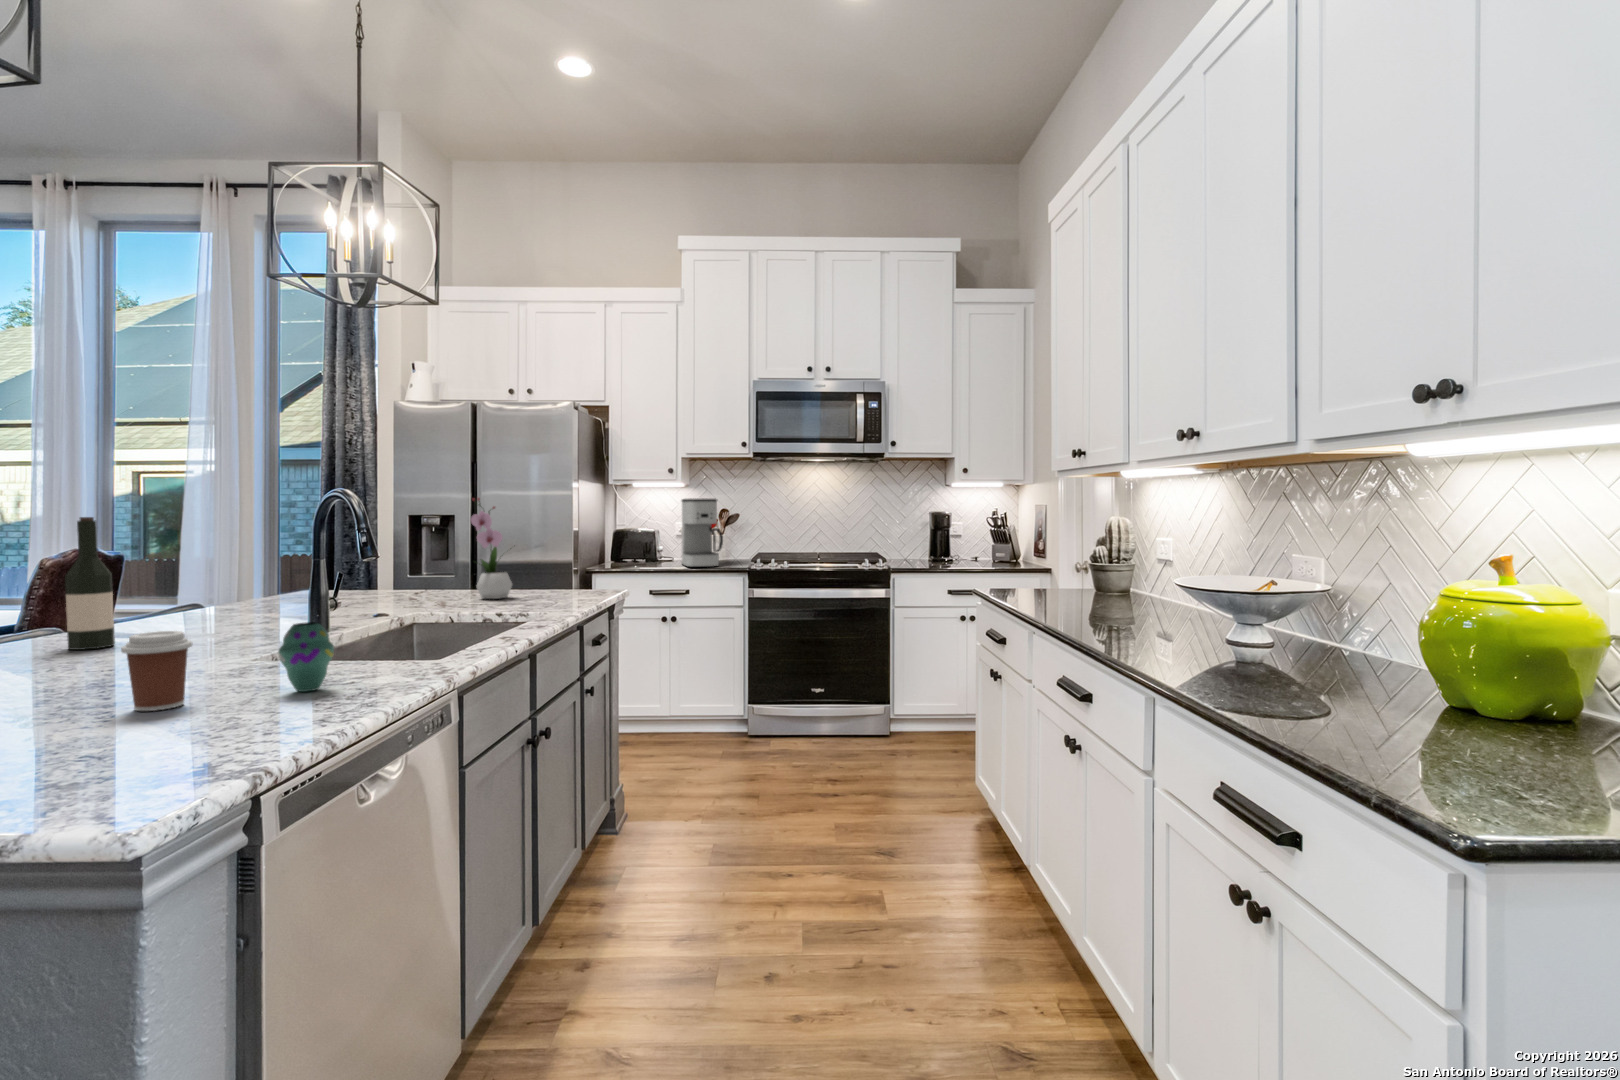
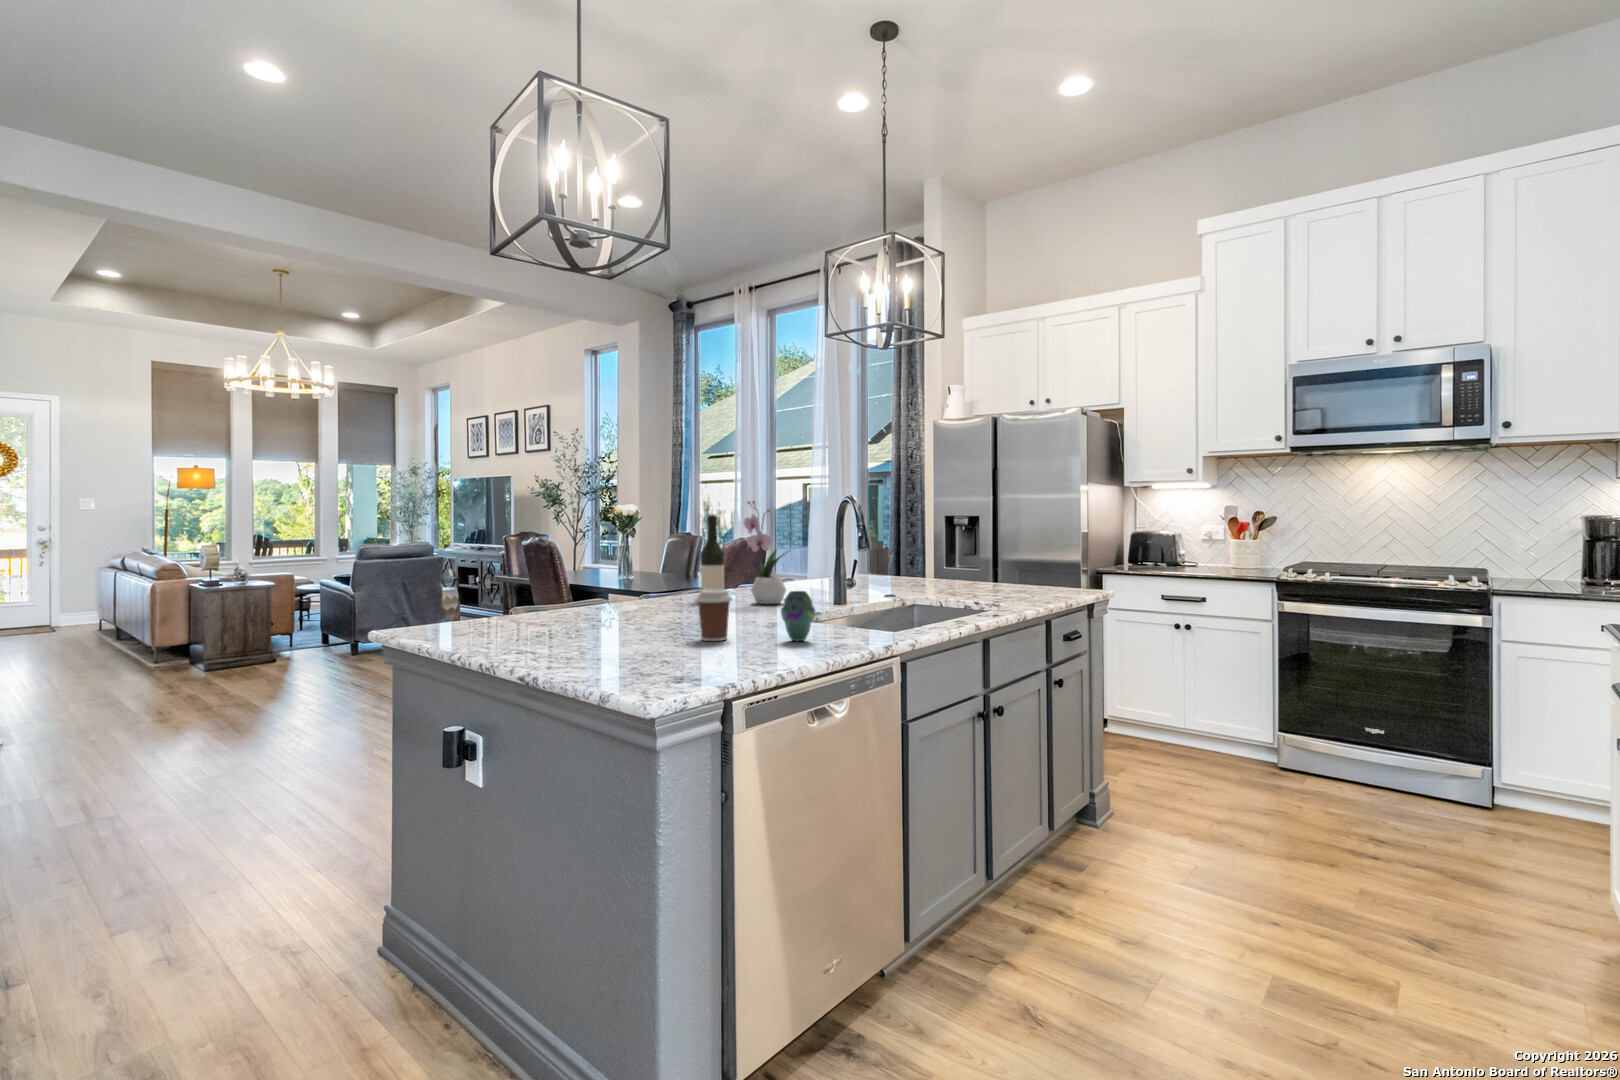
flower arrangement: present [470,498,512,599] -> present [744,501,786,604]
coffee maker: present [682,499,723,567] -> none [1201,500,1250,573]

